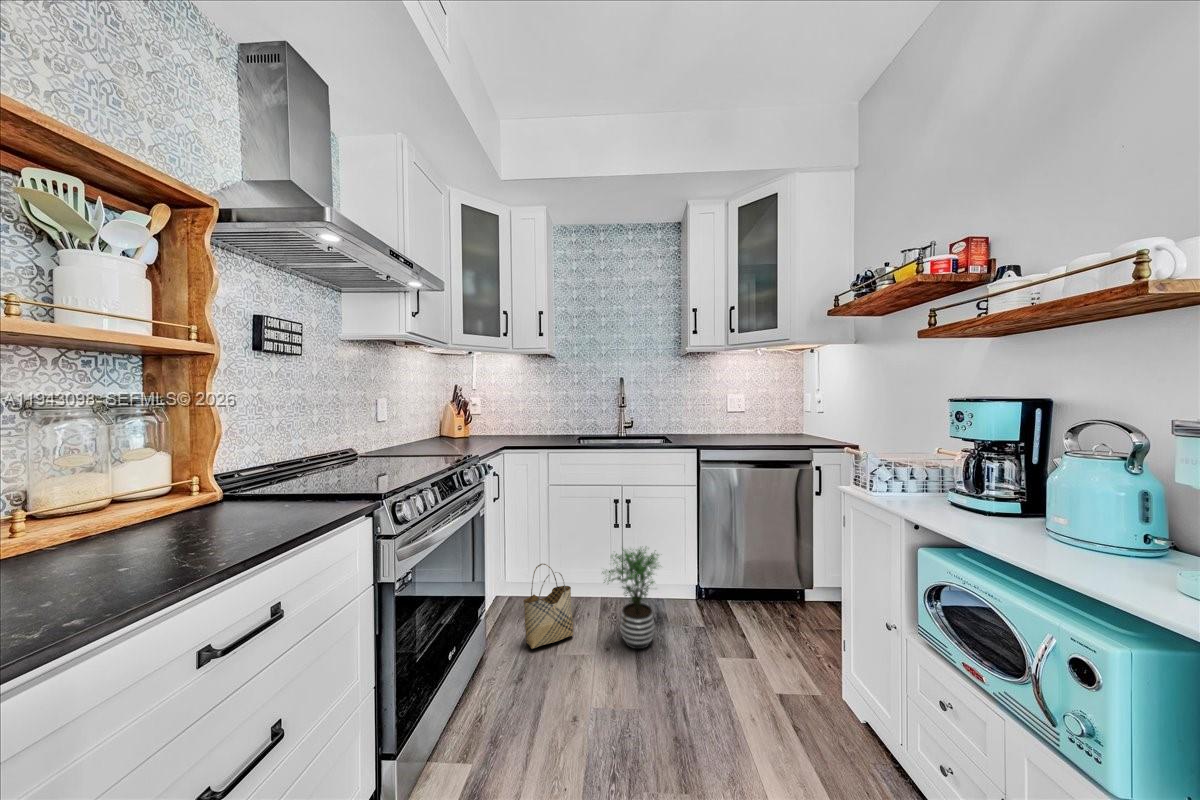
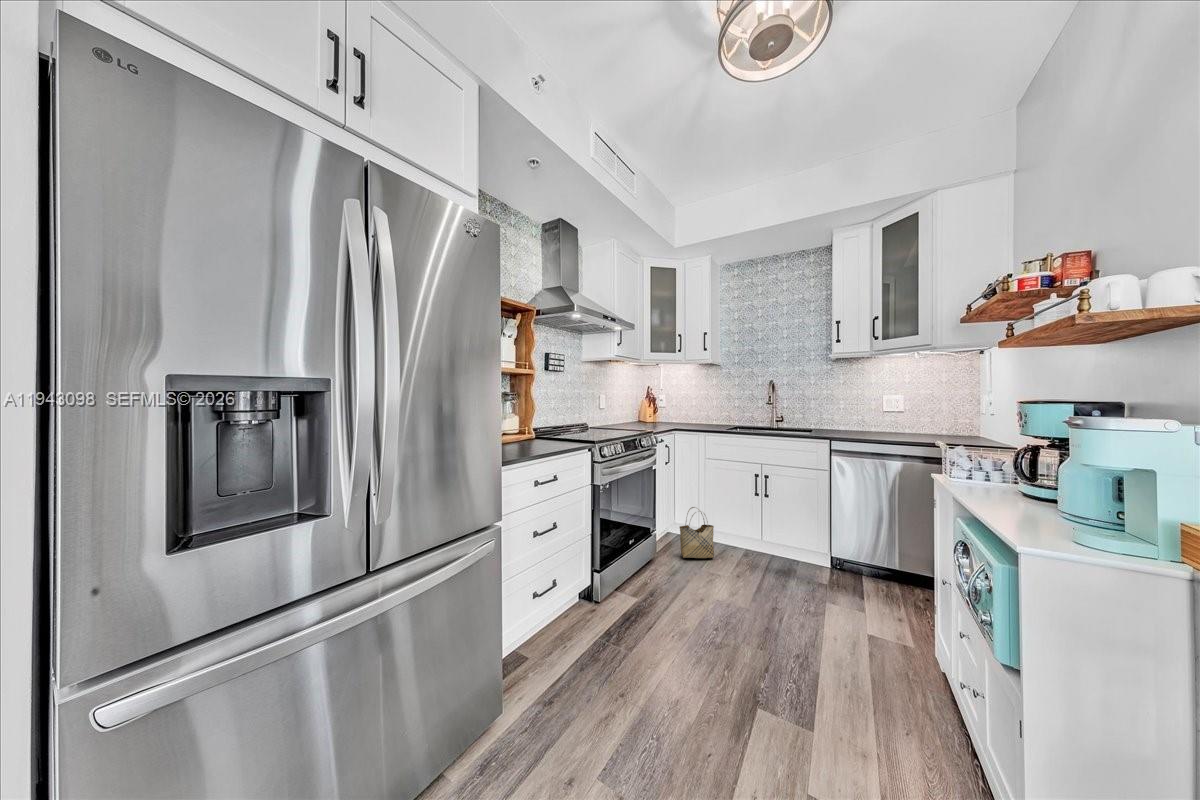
potted plant: present [602,548,659,649] -> none [731,502,783,574]

